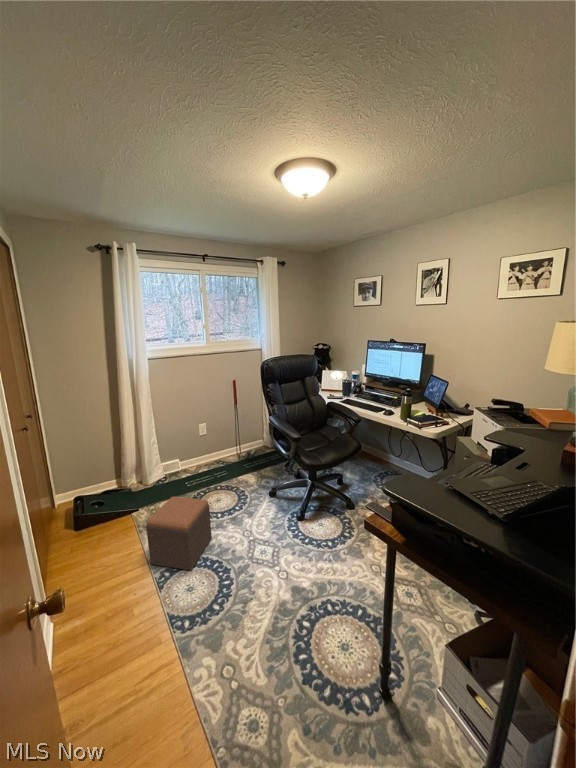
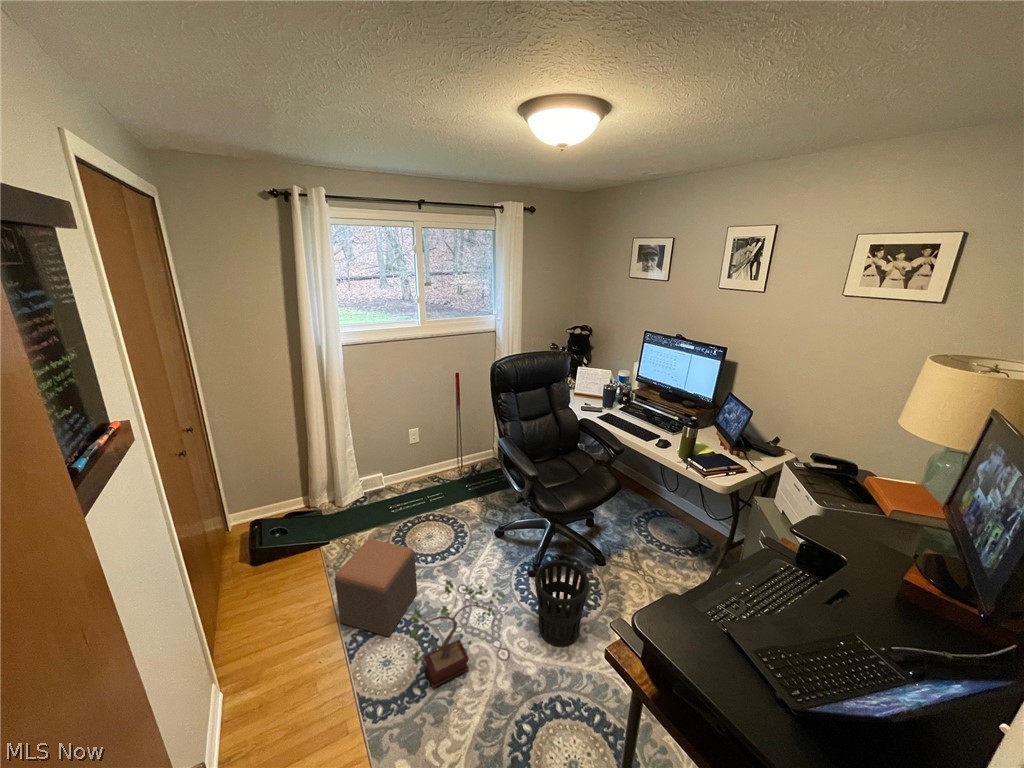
wastebasket: none [304,499,345,566] -> present [535,560,589,647]
potted plant: none [209,511,284,603] -> present [410,580,506,687]

